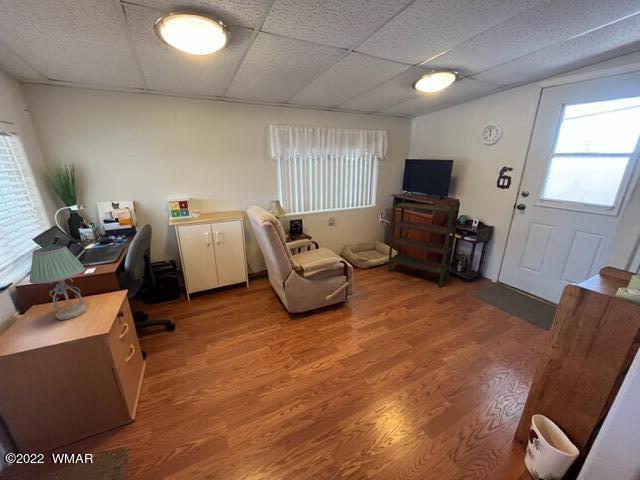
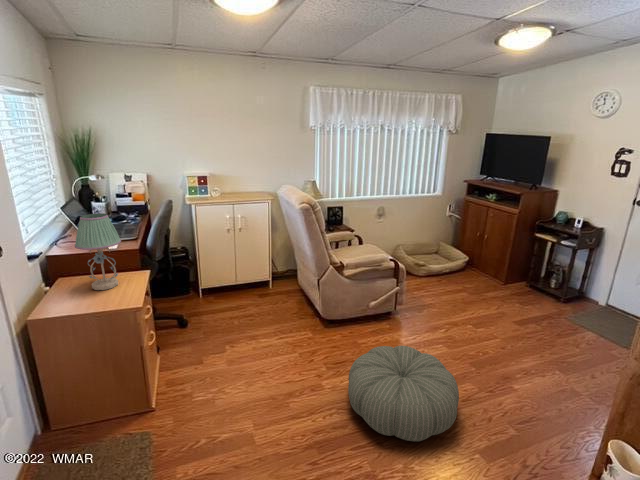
bookshelf: present [388,198,460,287] -> none [452,185,557,305]
pouf: none [310,337,402,430] -> present [348,346,459,441]

